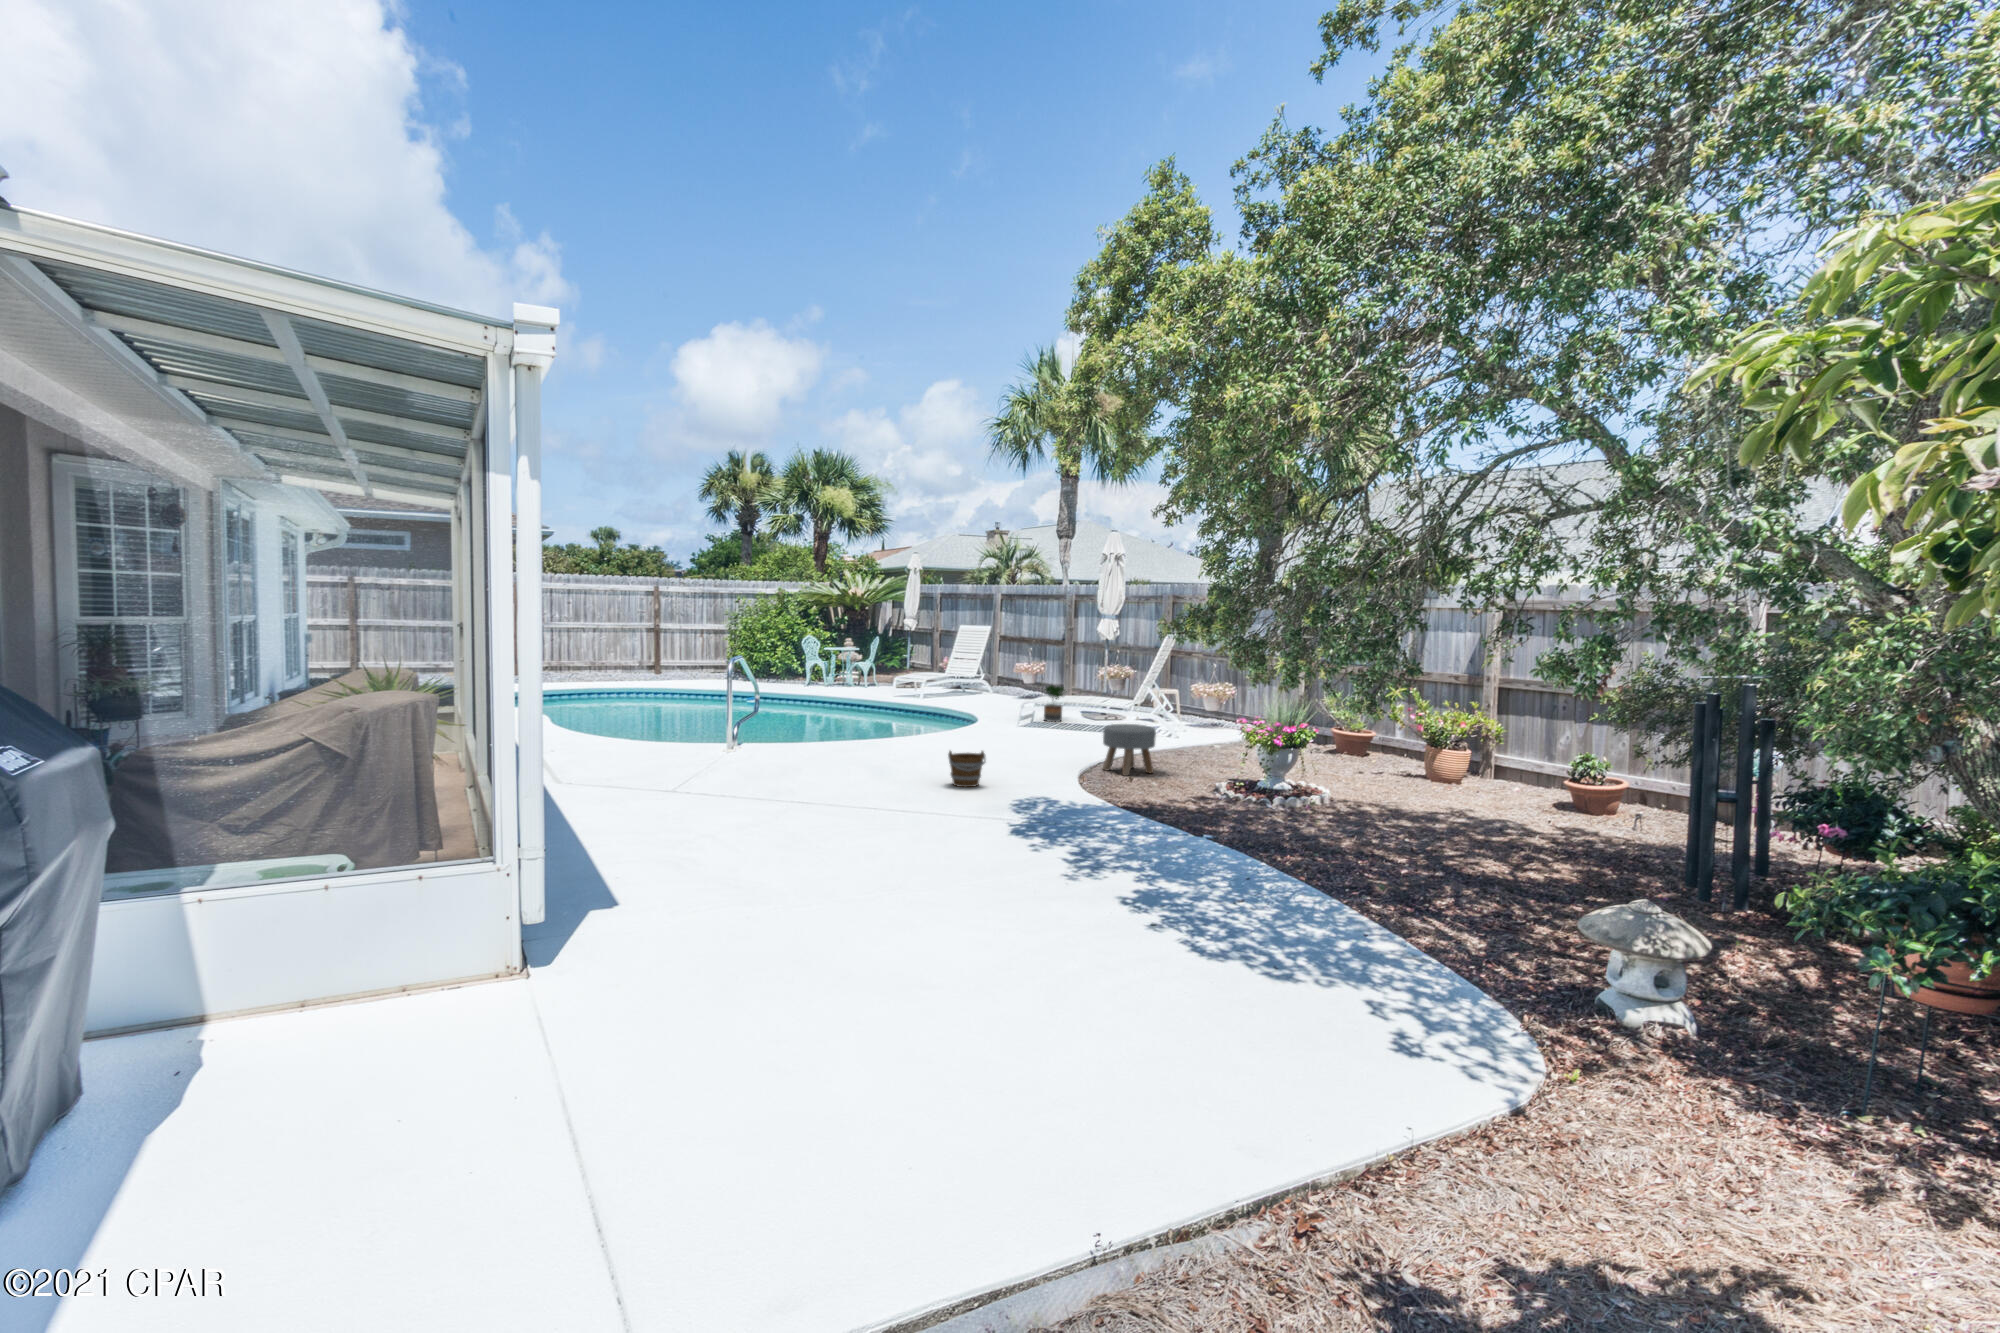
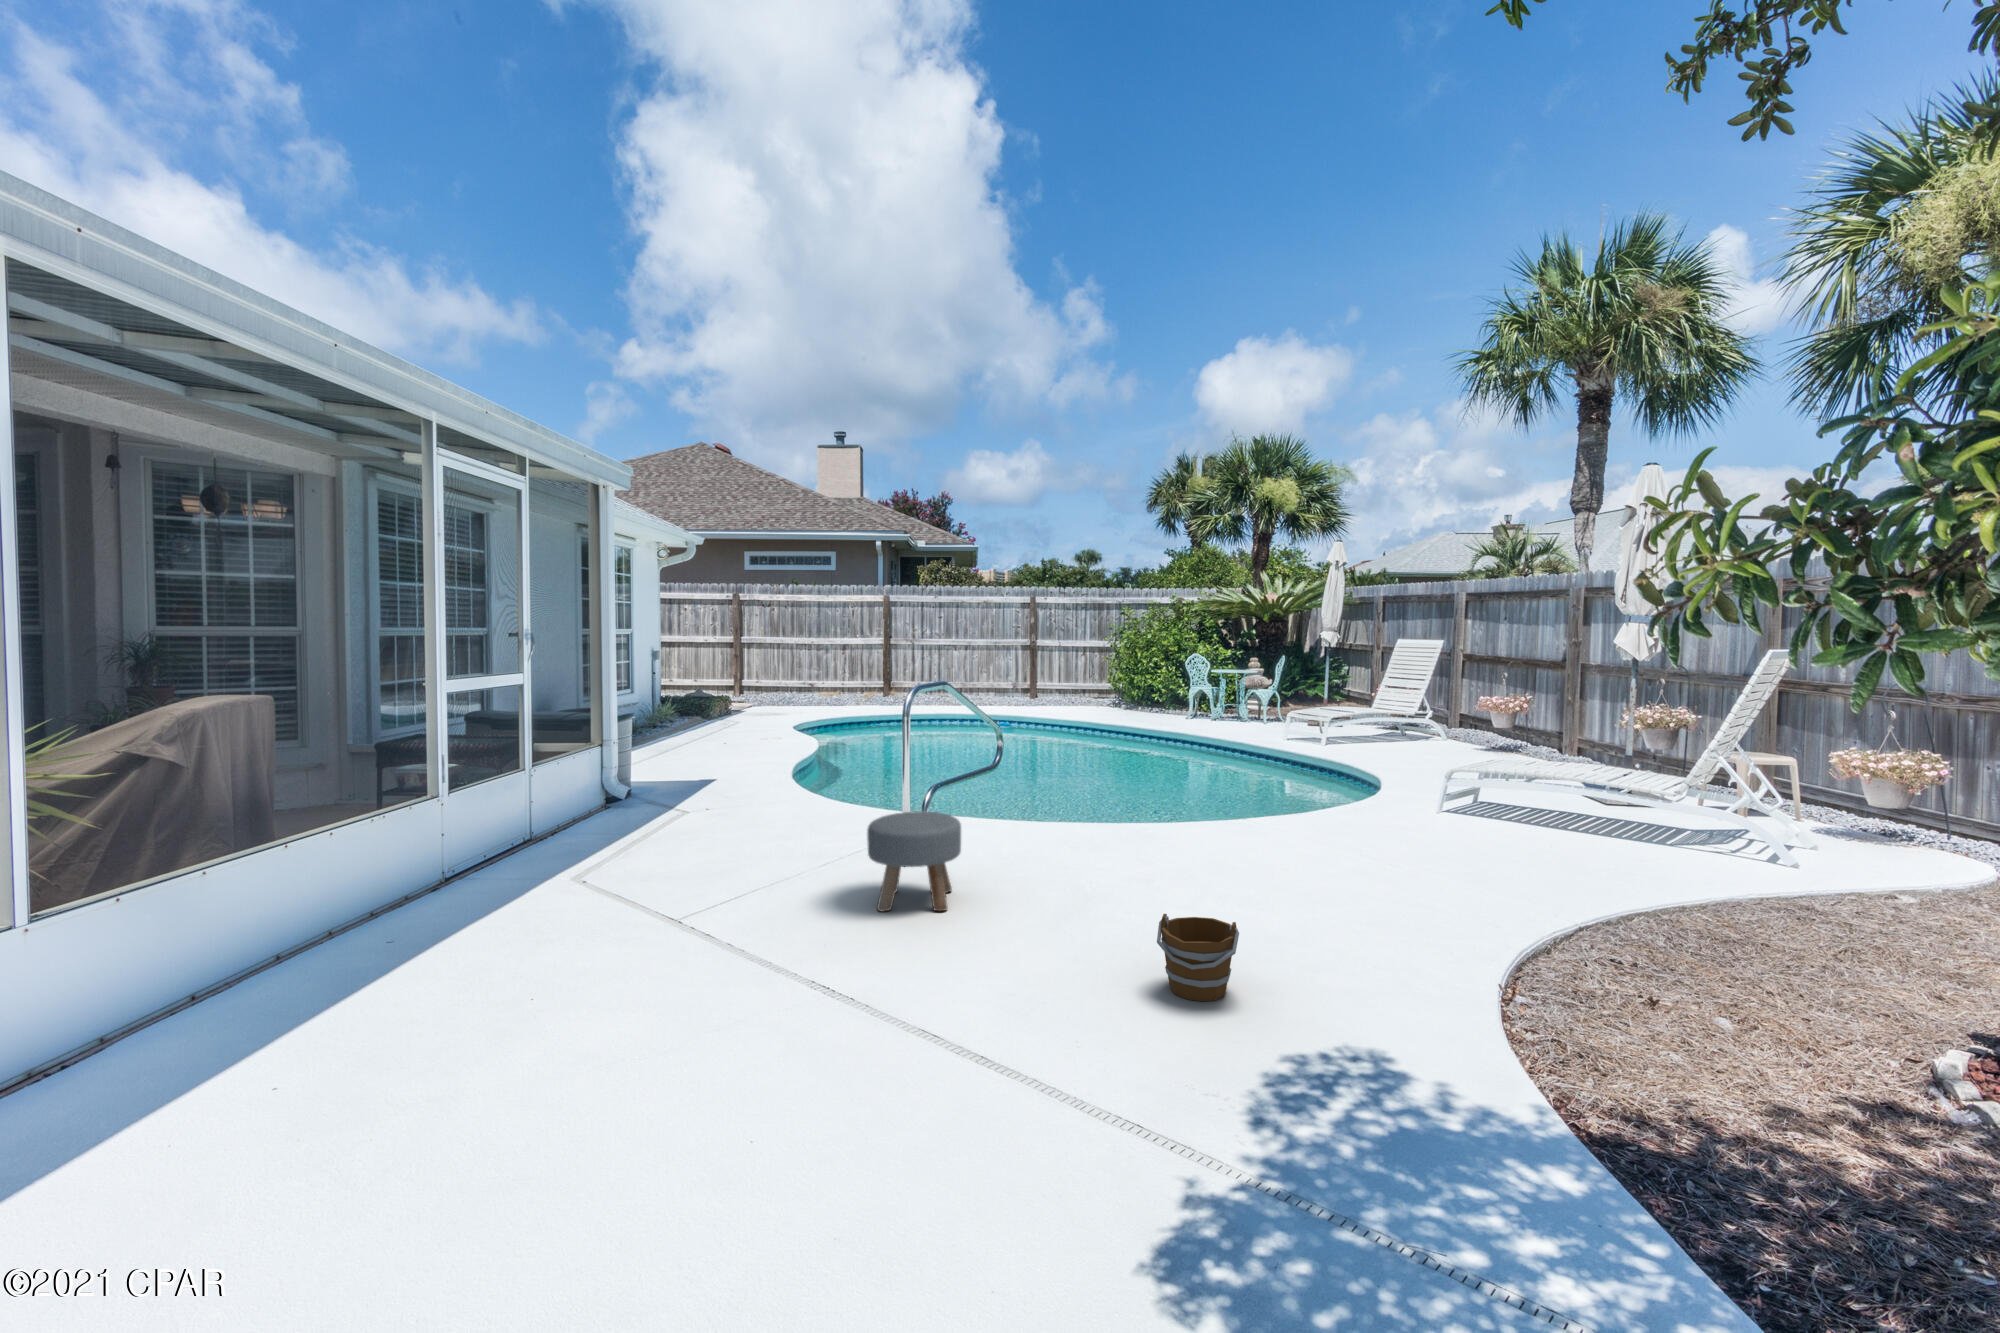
potted tree: present [1044,685,1067,722] -> none [1498,740,1544,805]
ottoman: present [1103,724,1156,776] -> present [867,812,961,912]

